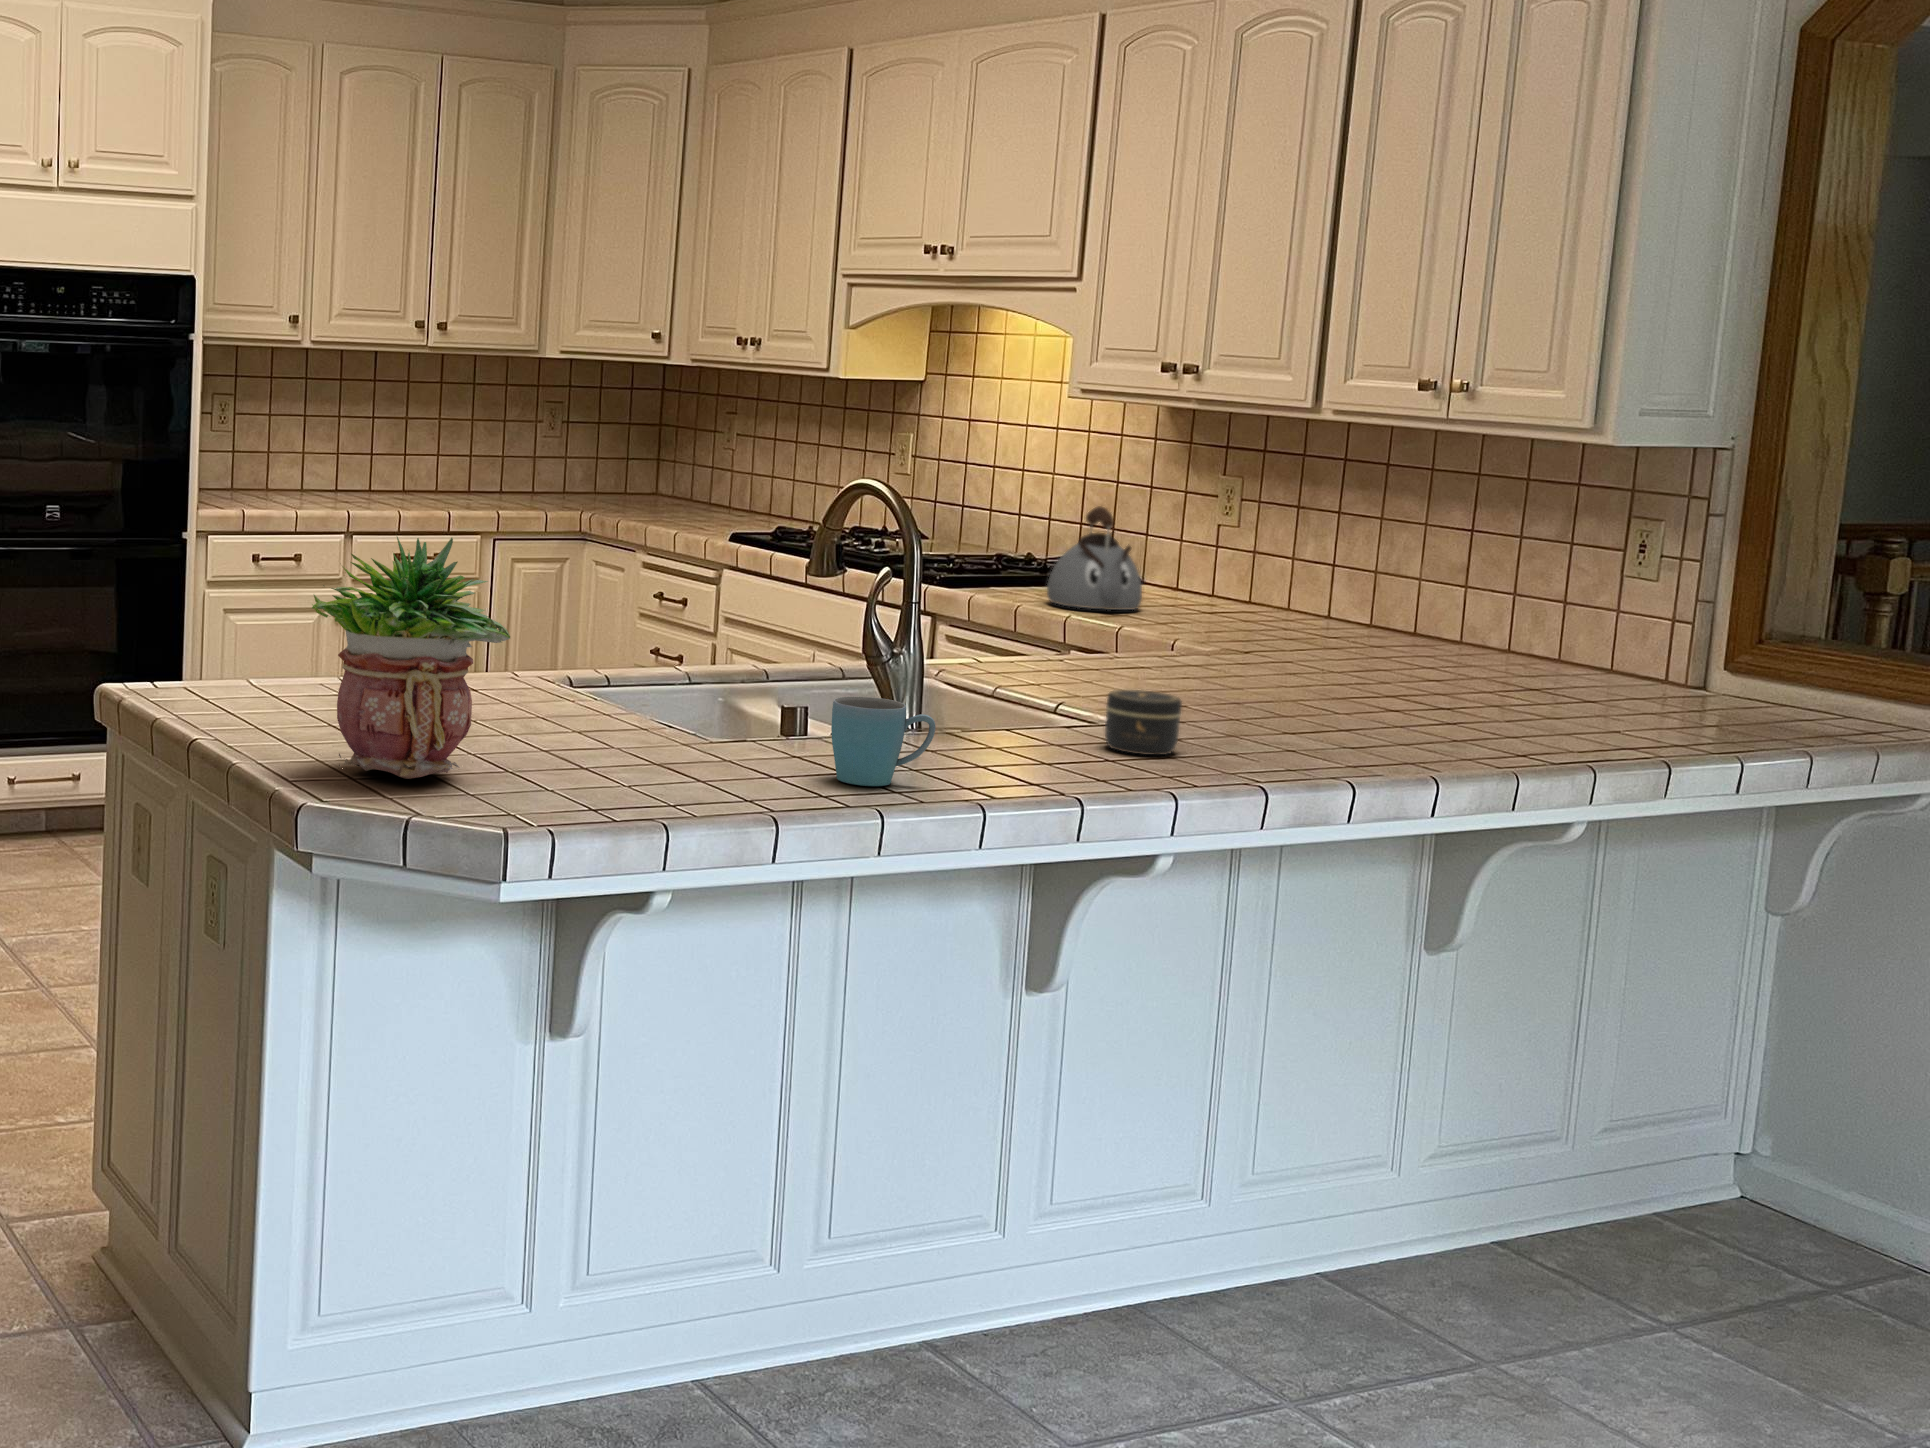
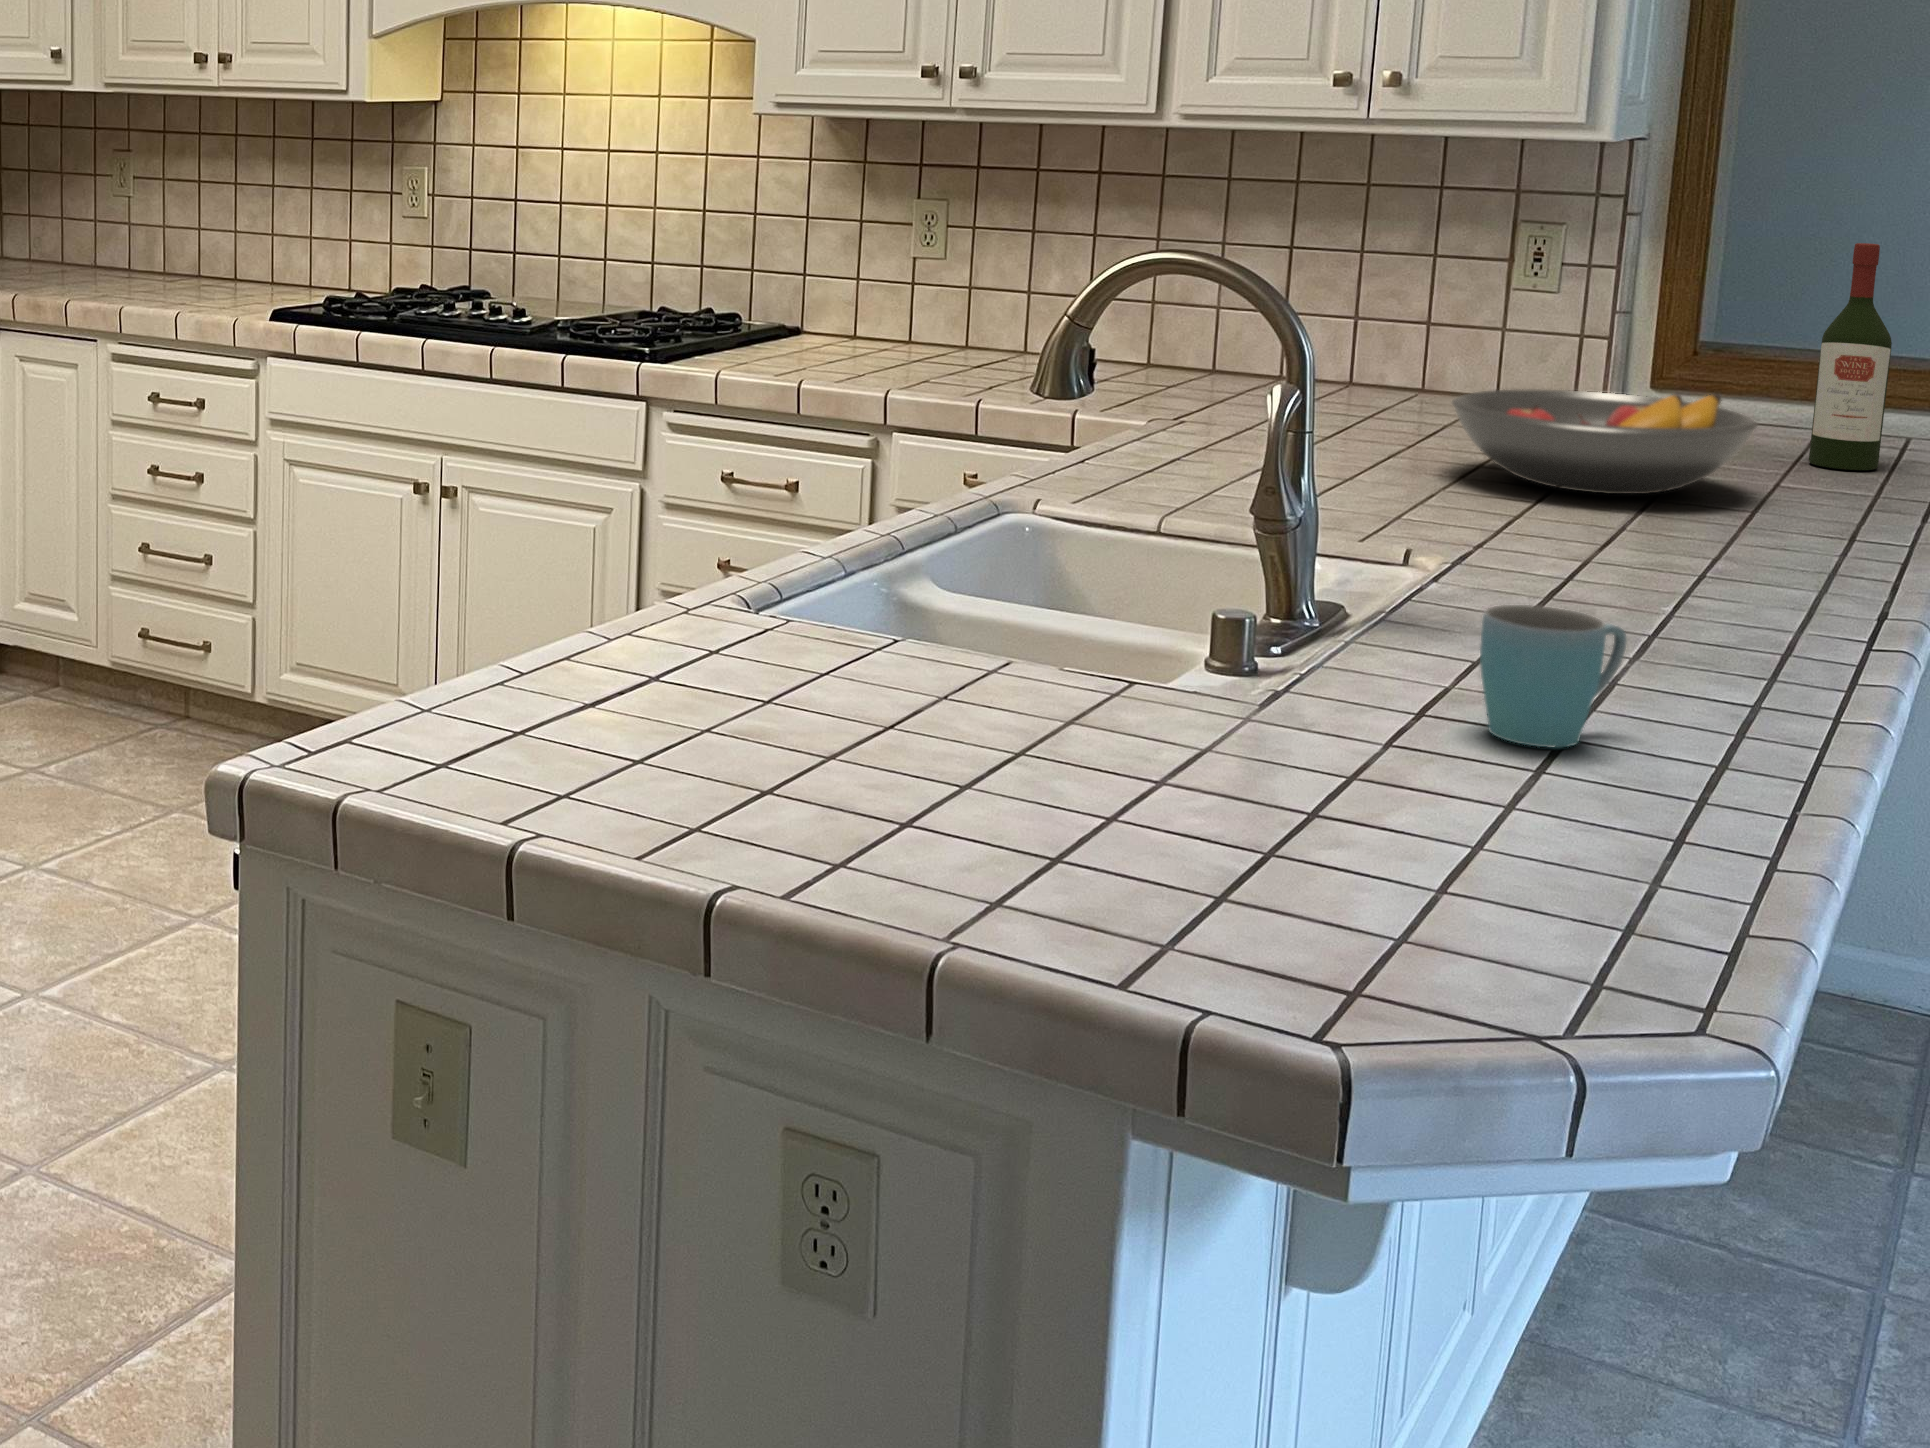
kettle: present [1047,506,1142,610] -> none [798,246,922,374]
potted plant: present [312,537,510,779] -> none [917,446,1275,902]
wine bottle: none [1734,541,1808,741] -> present [1809,243,1892,470]
fruit bowl: none [1340,638,1587,725] -> present [1451,389,1757,494]
jar: present [1105,690,1182,755] -> none [1504,519,1615,610]

